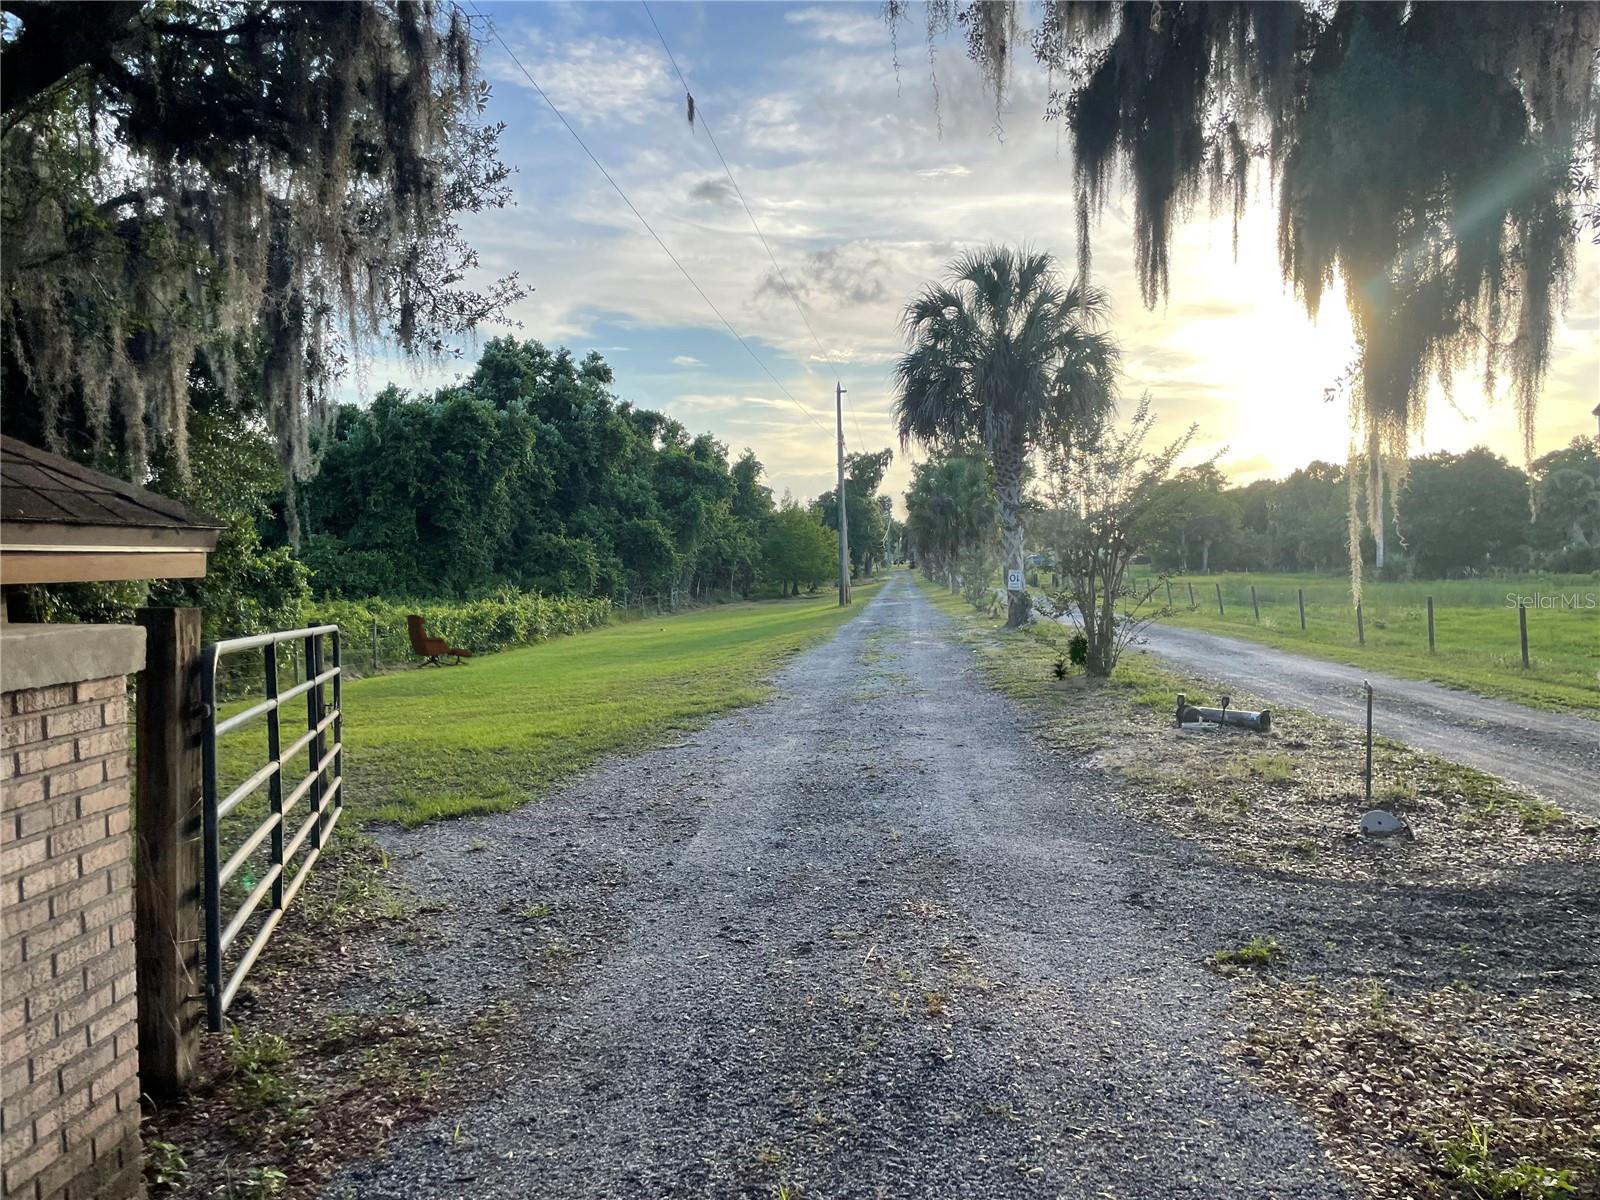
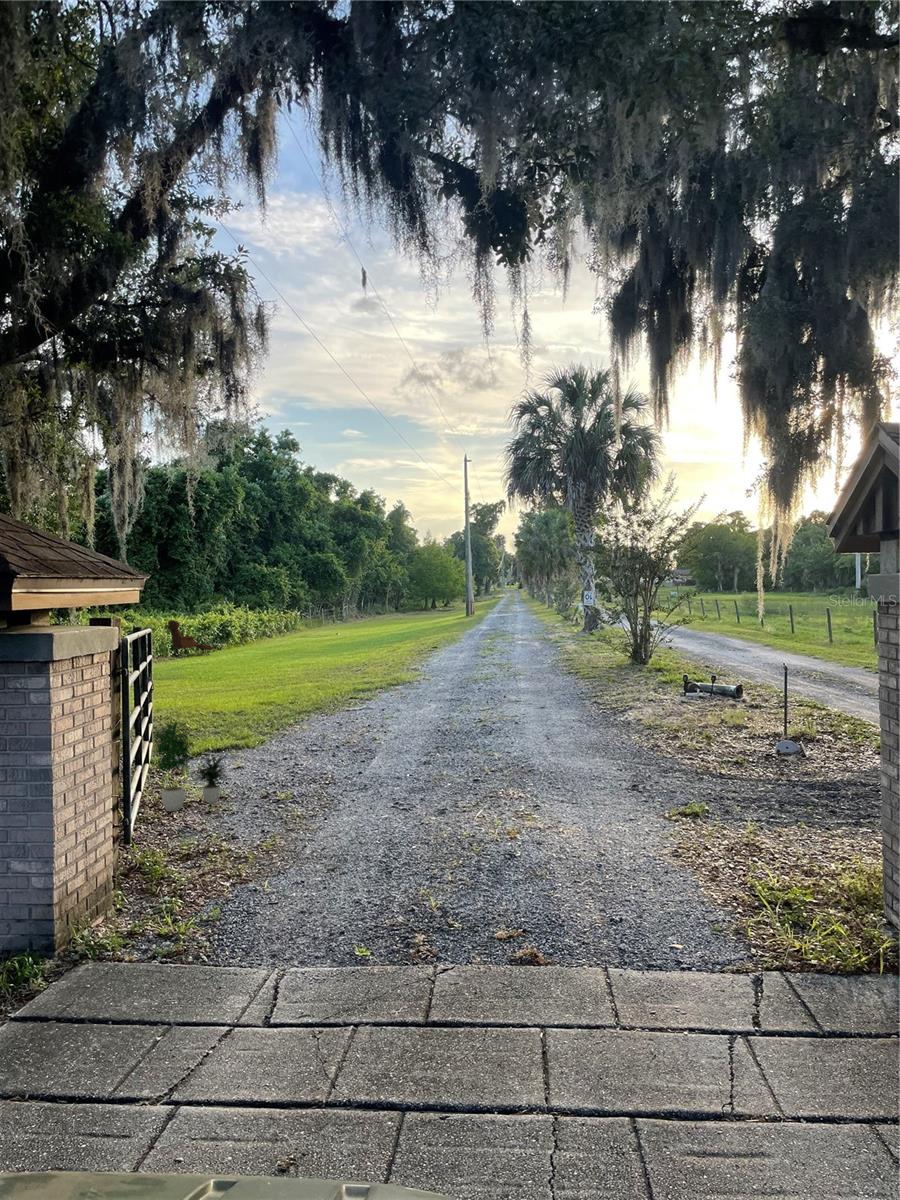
potted plant: present [1050,633,1090,690] -> present [153,722,228,811]

